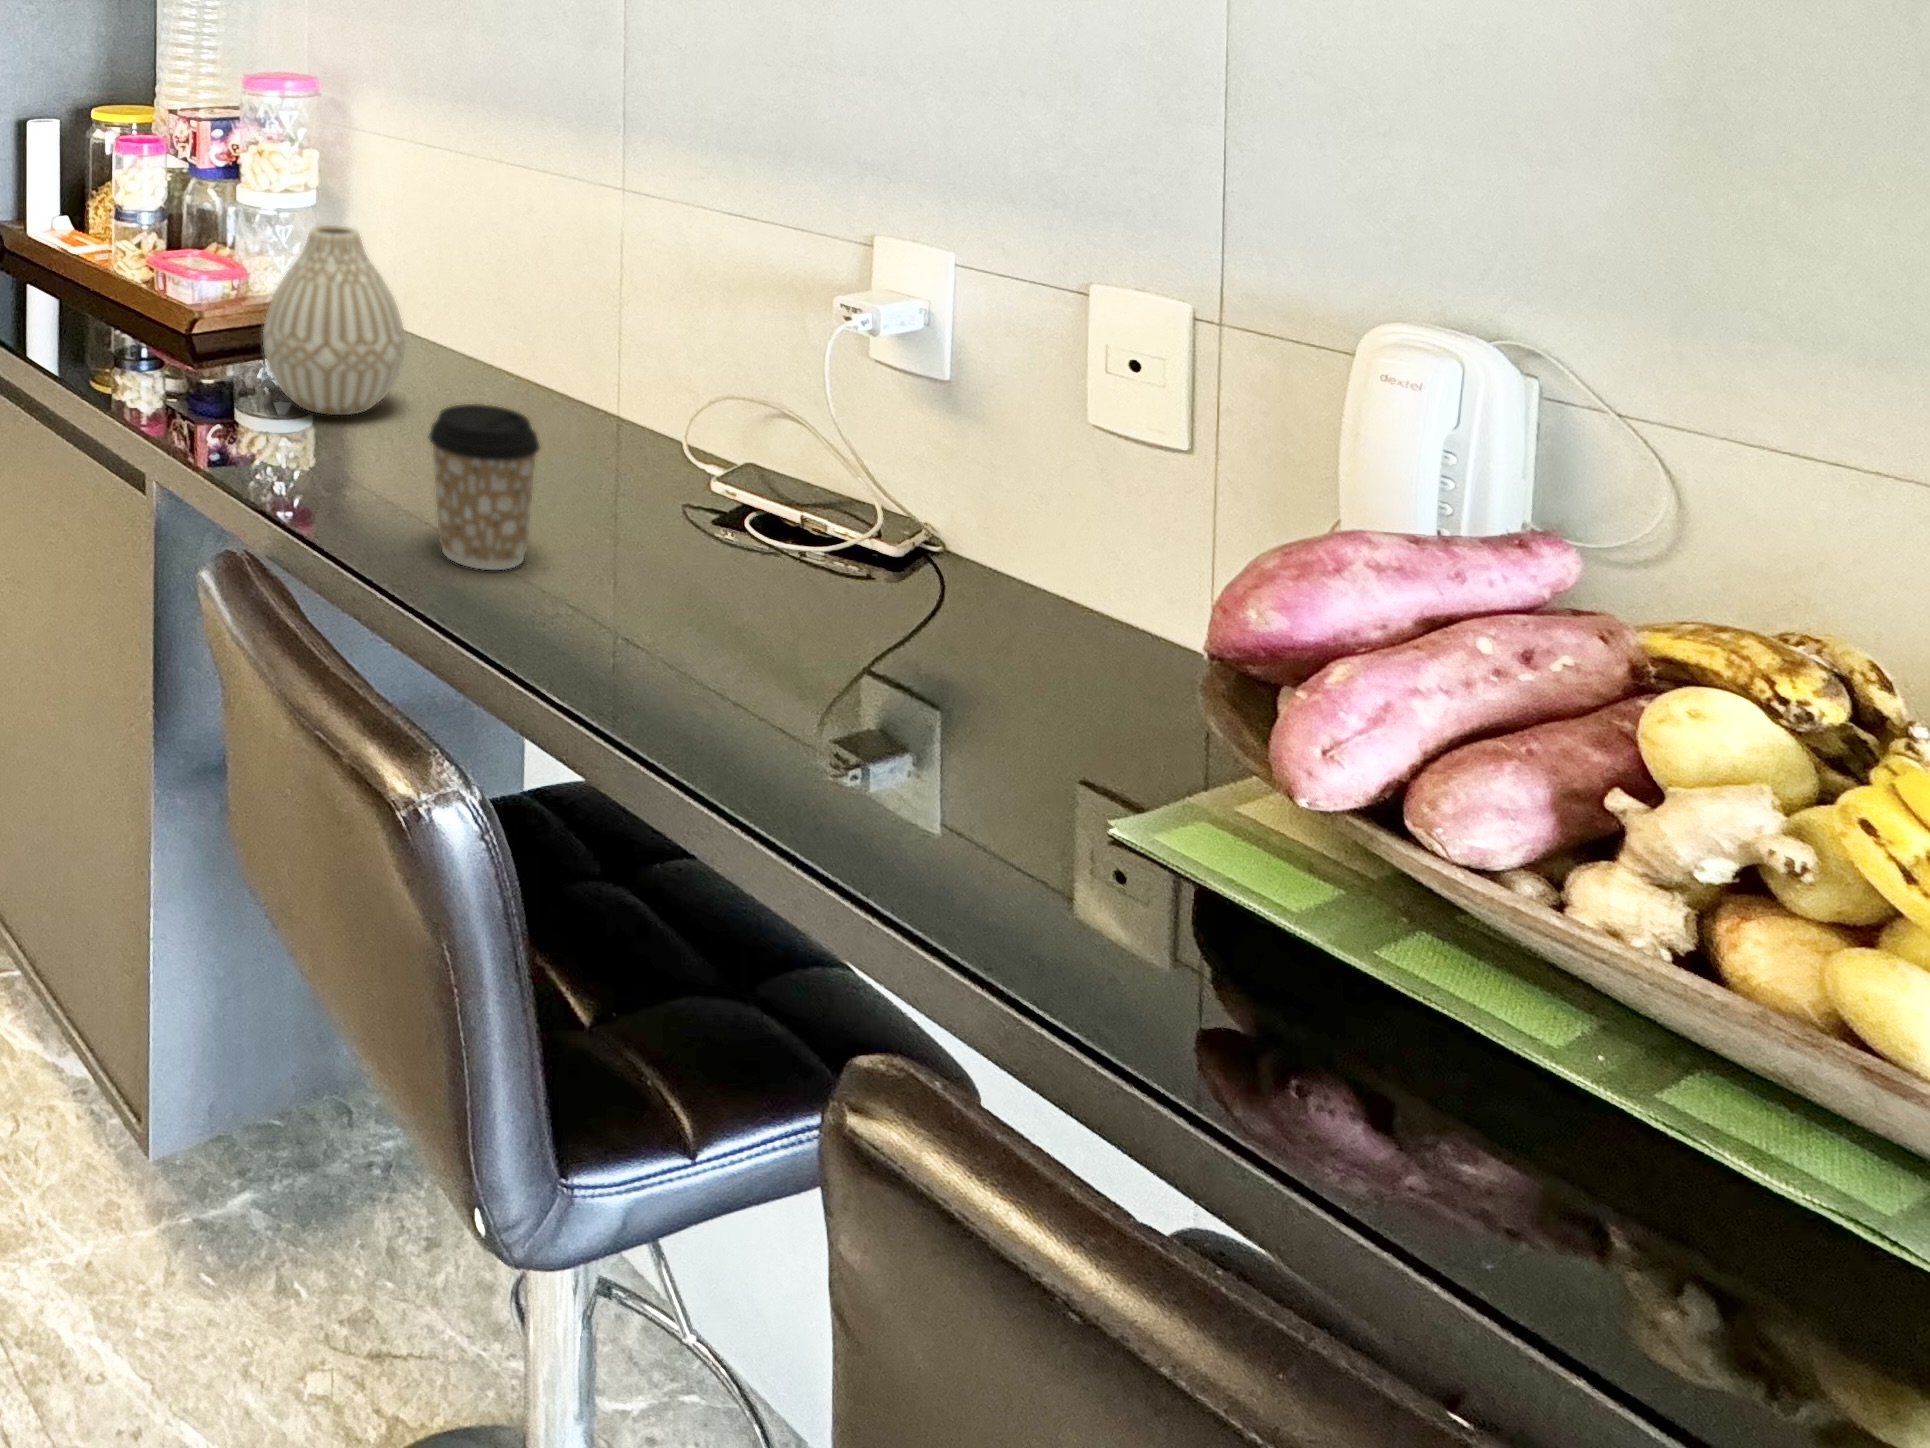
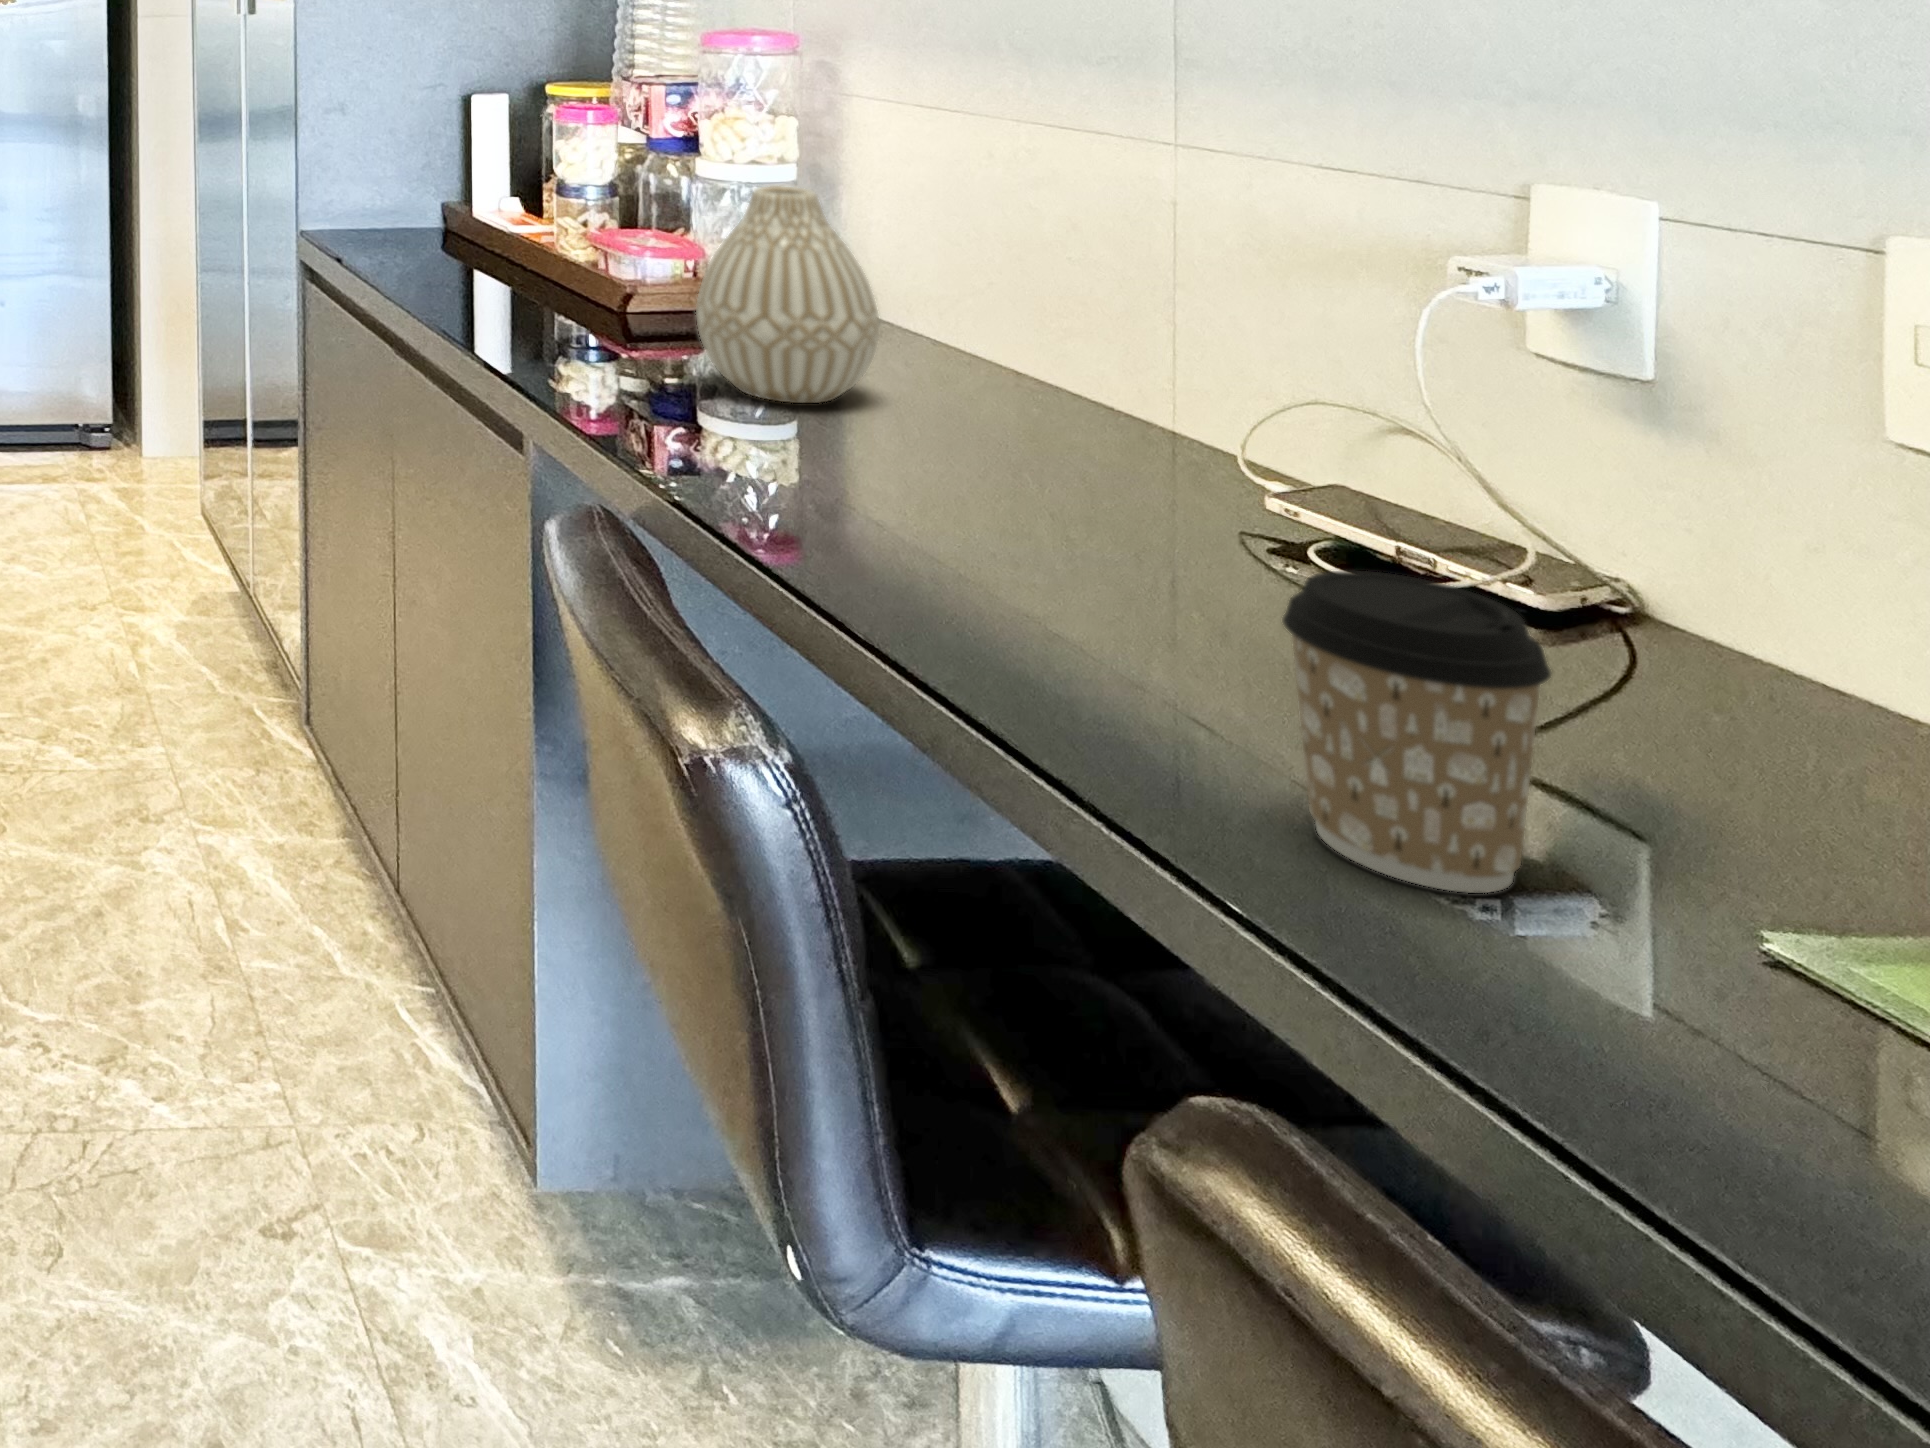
coffee cup: present [429,404,540,570] -> present [1283,571,1551,893]

